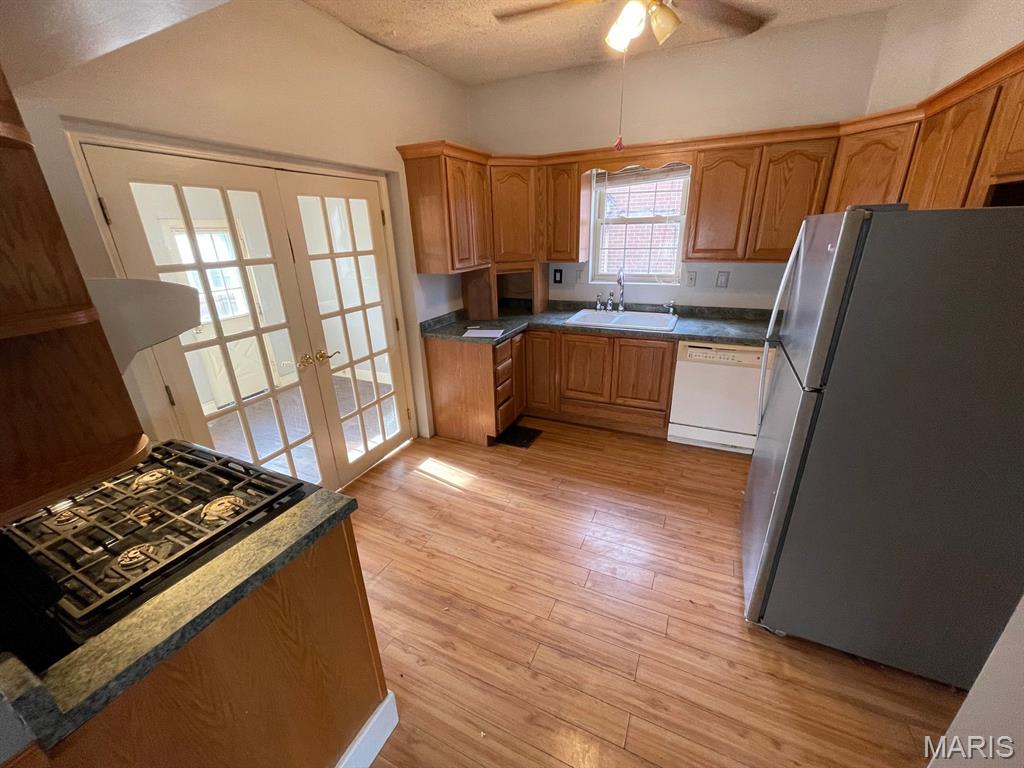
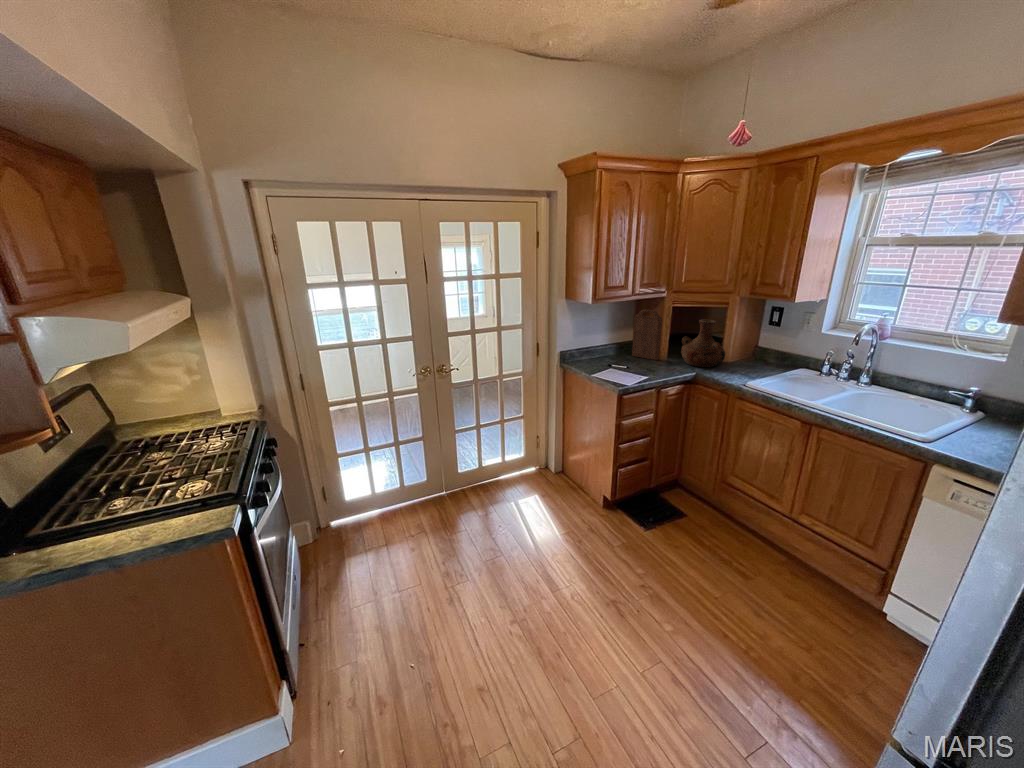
vase: none [507,283,539,319] -> present [681,319,725,367]

